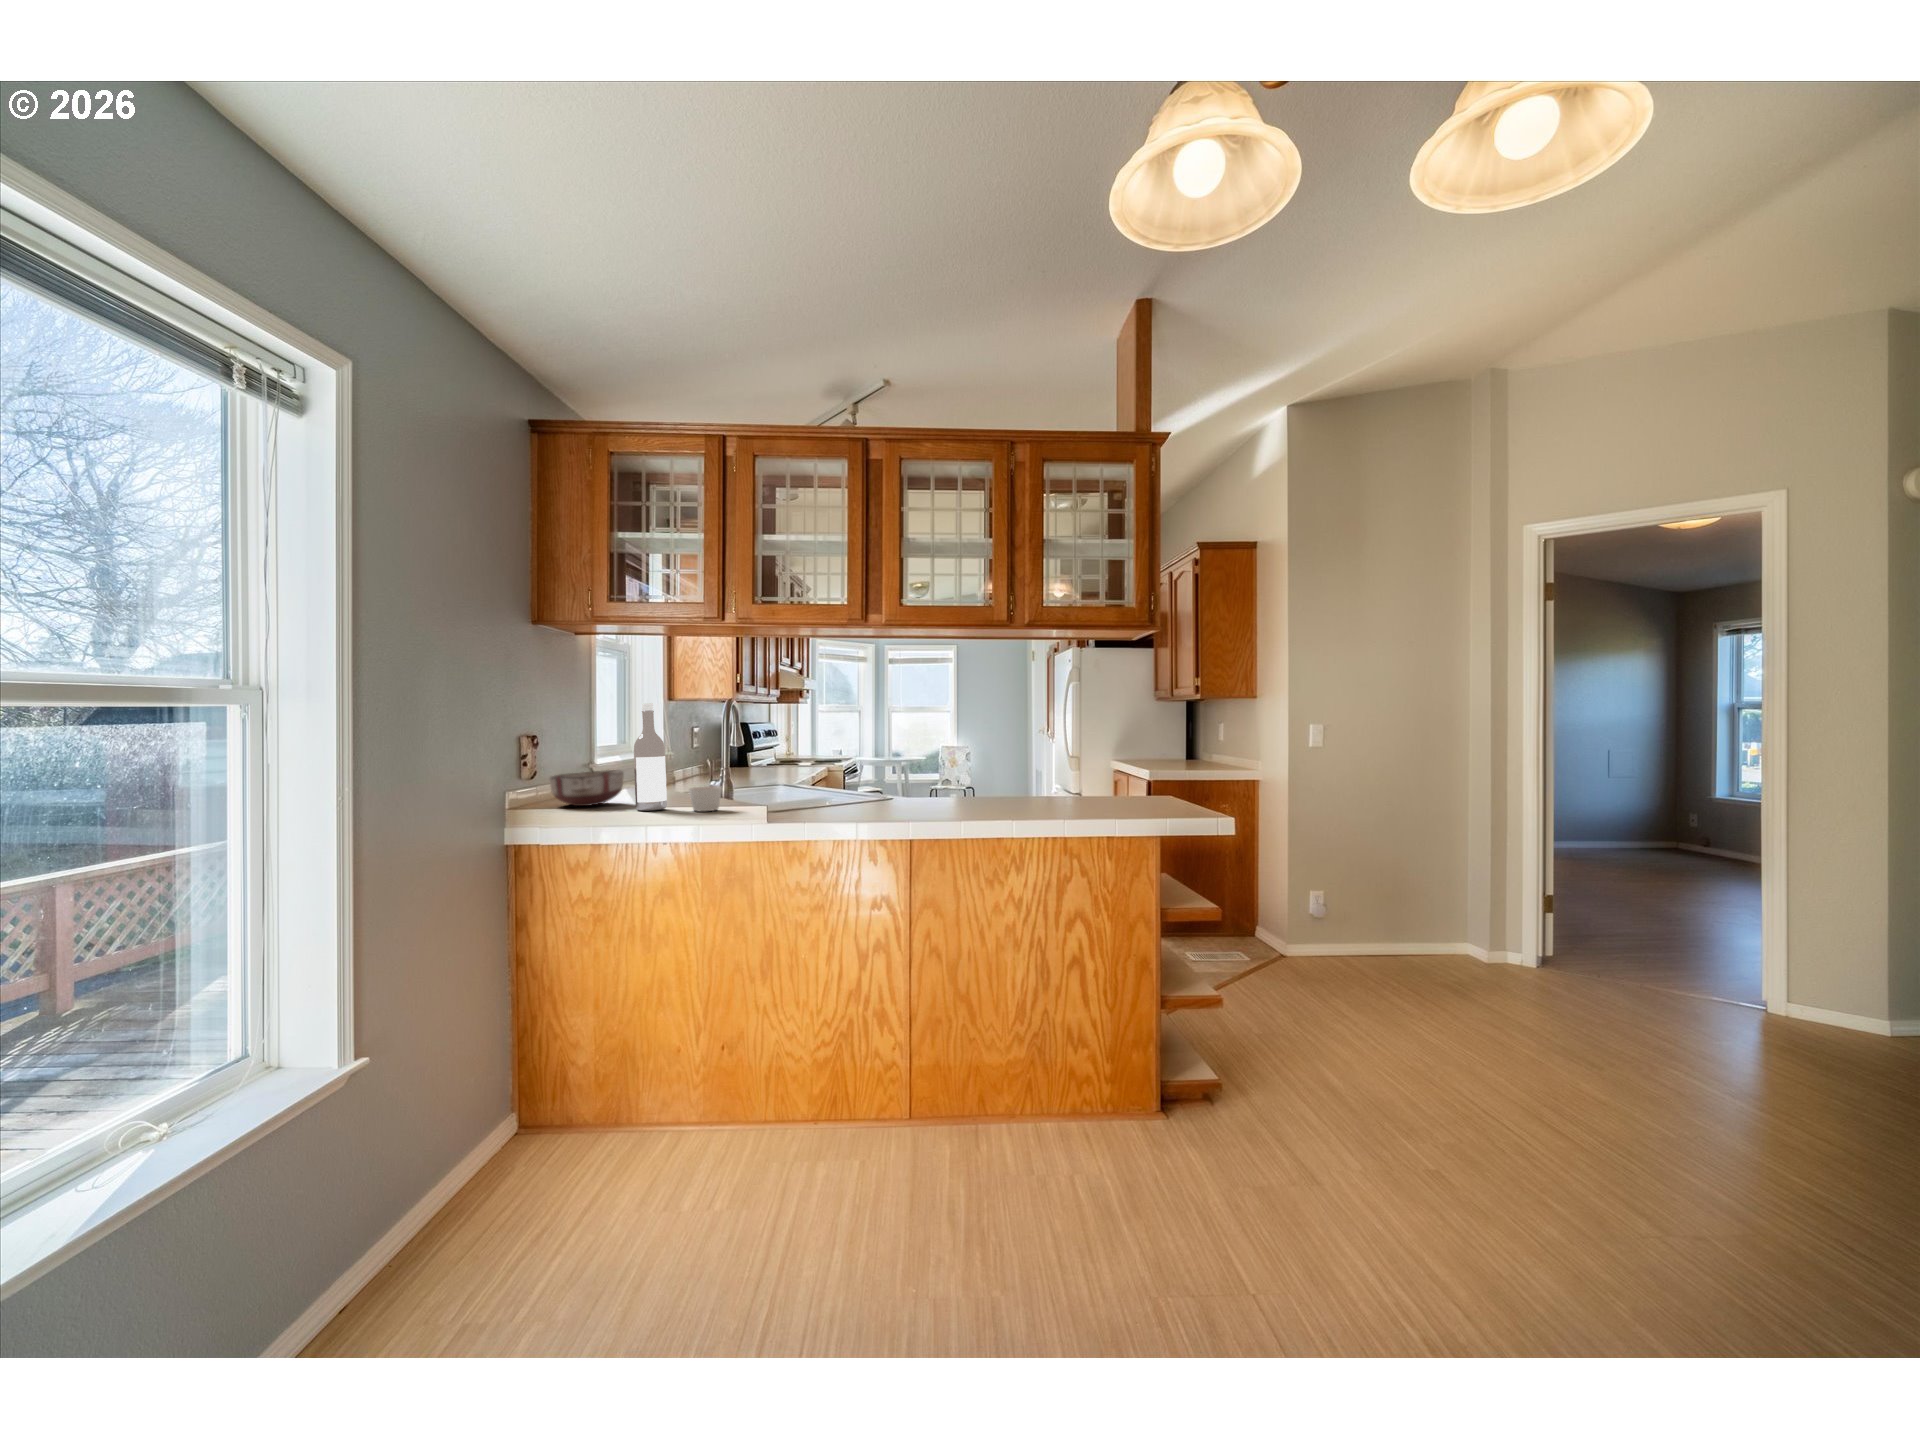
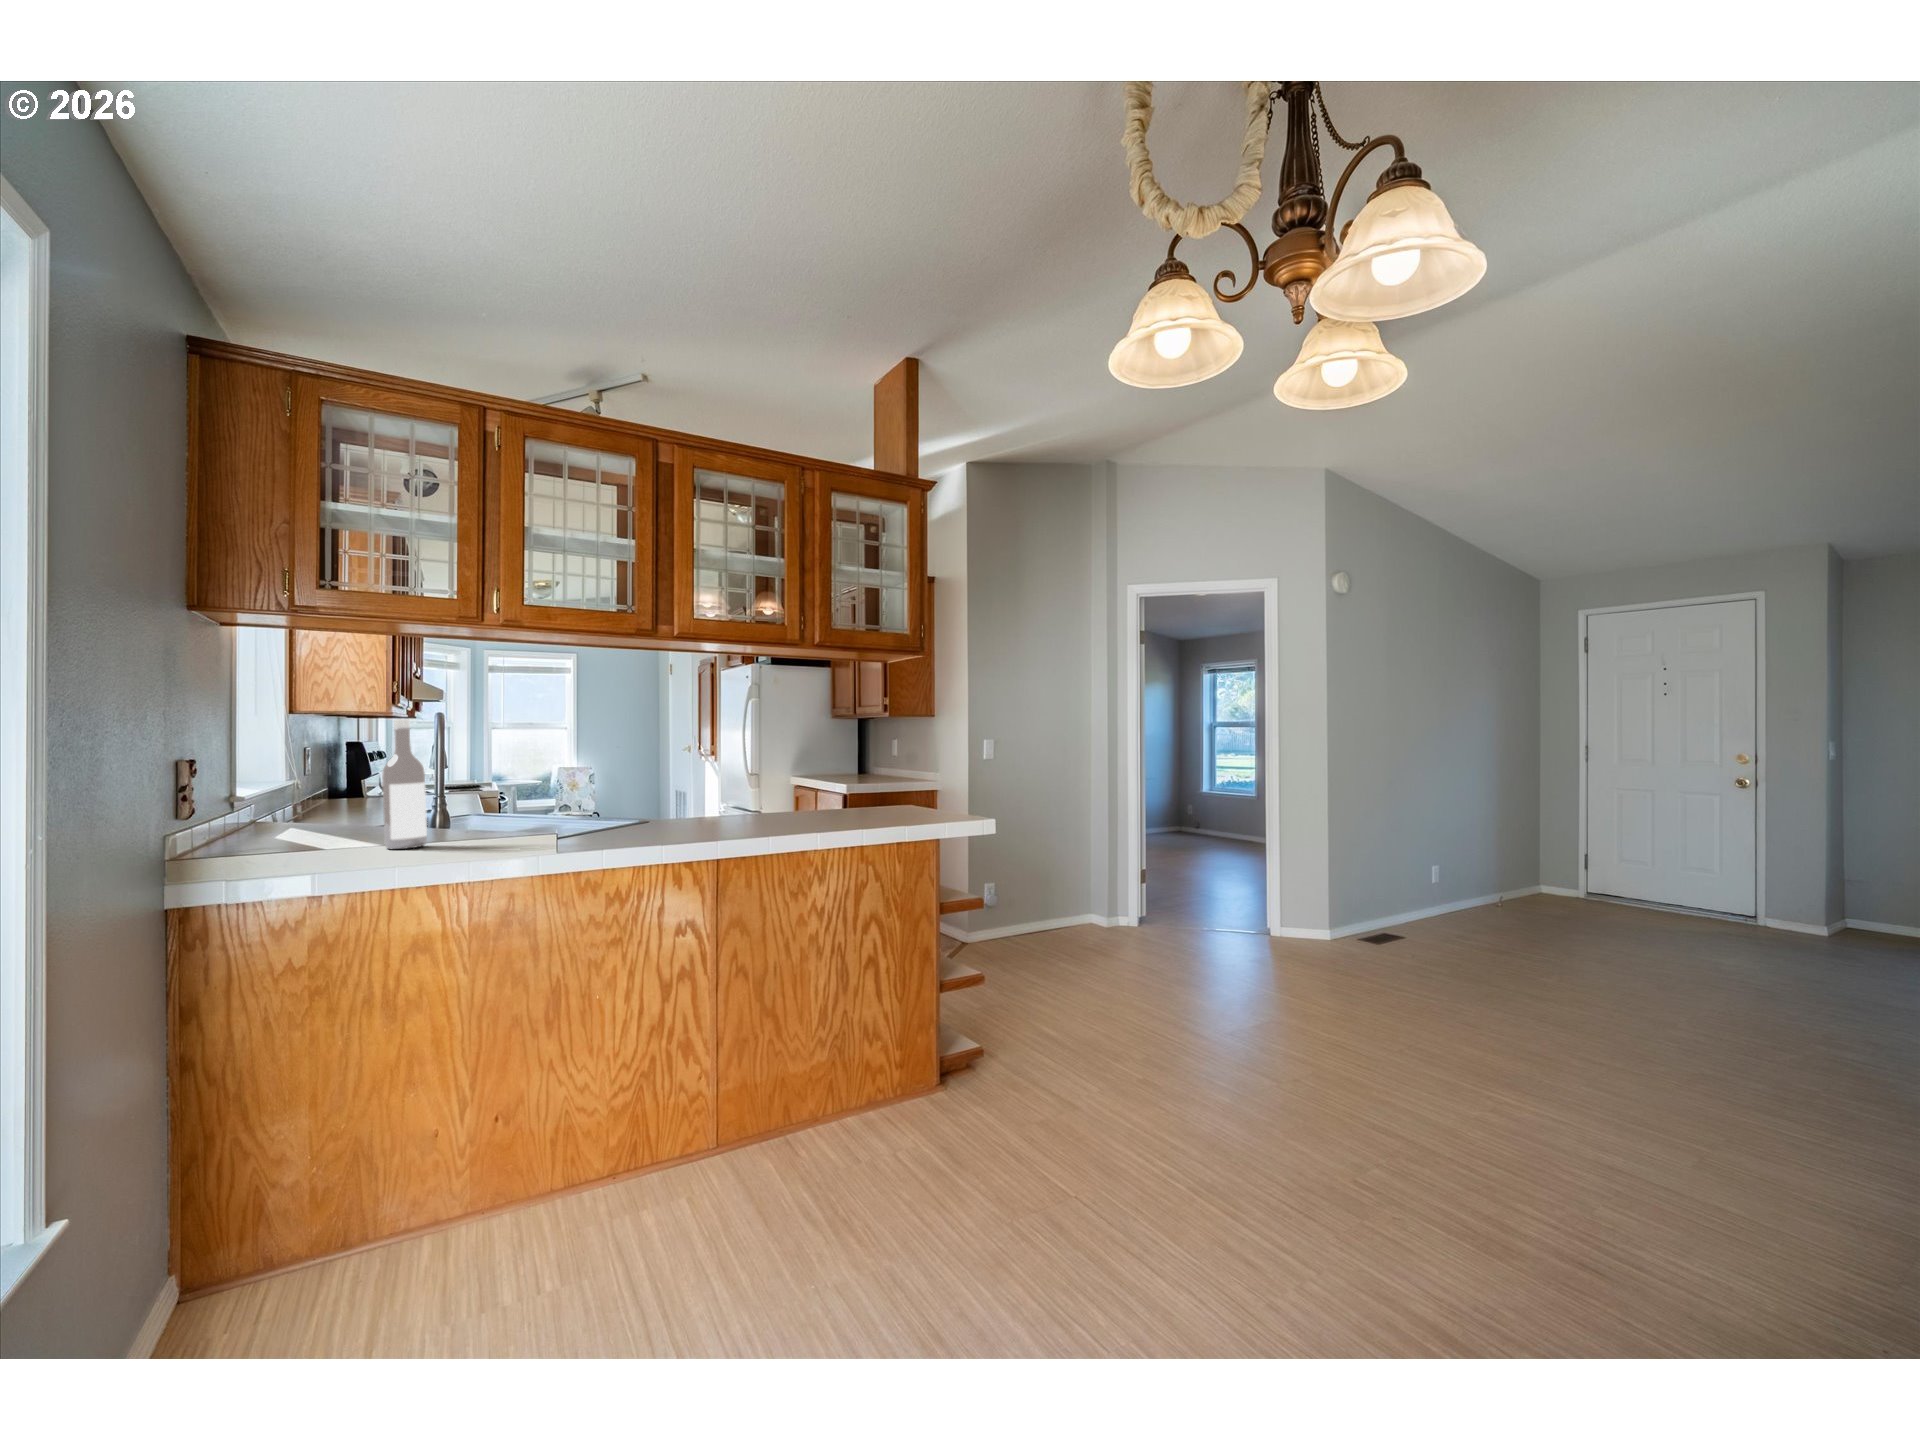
ceramic bowl: present [550,770,624,806] -> none [233,803,344,850]
candle: present [689,786,722,812] -> none [461,815,503,845]

